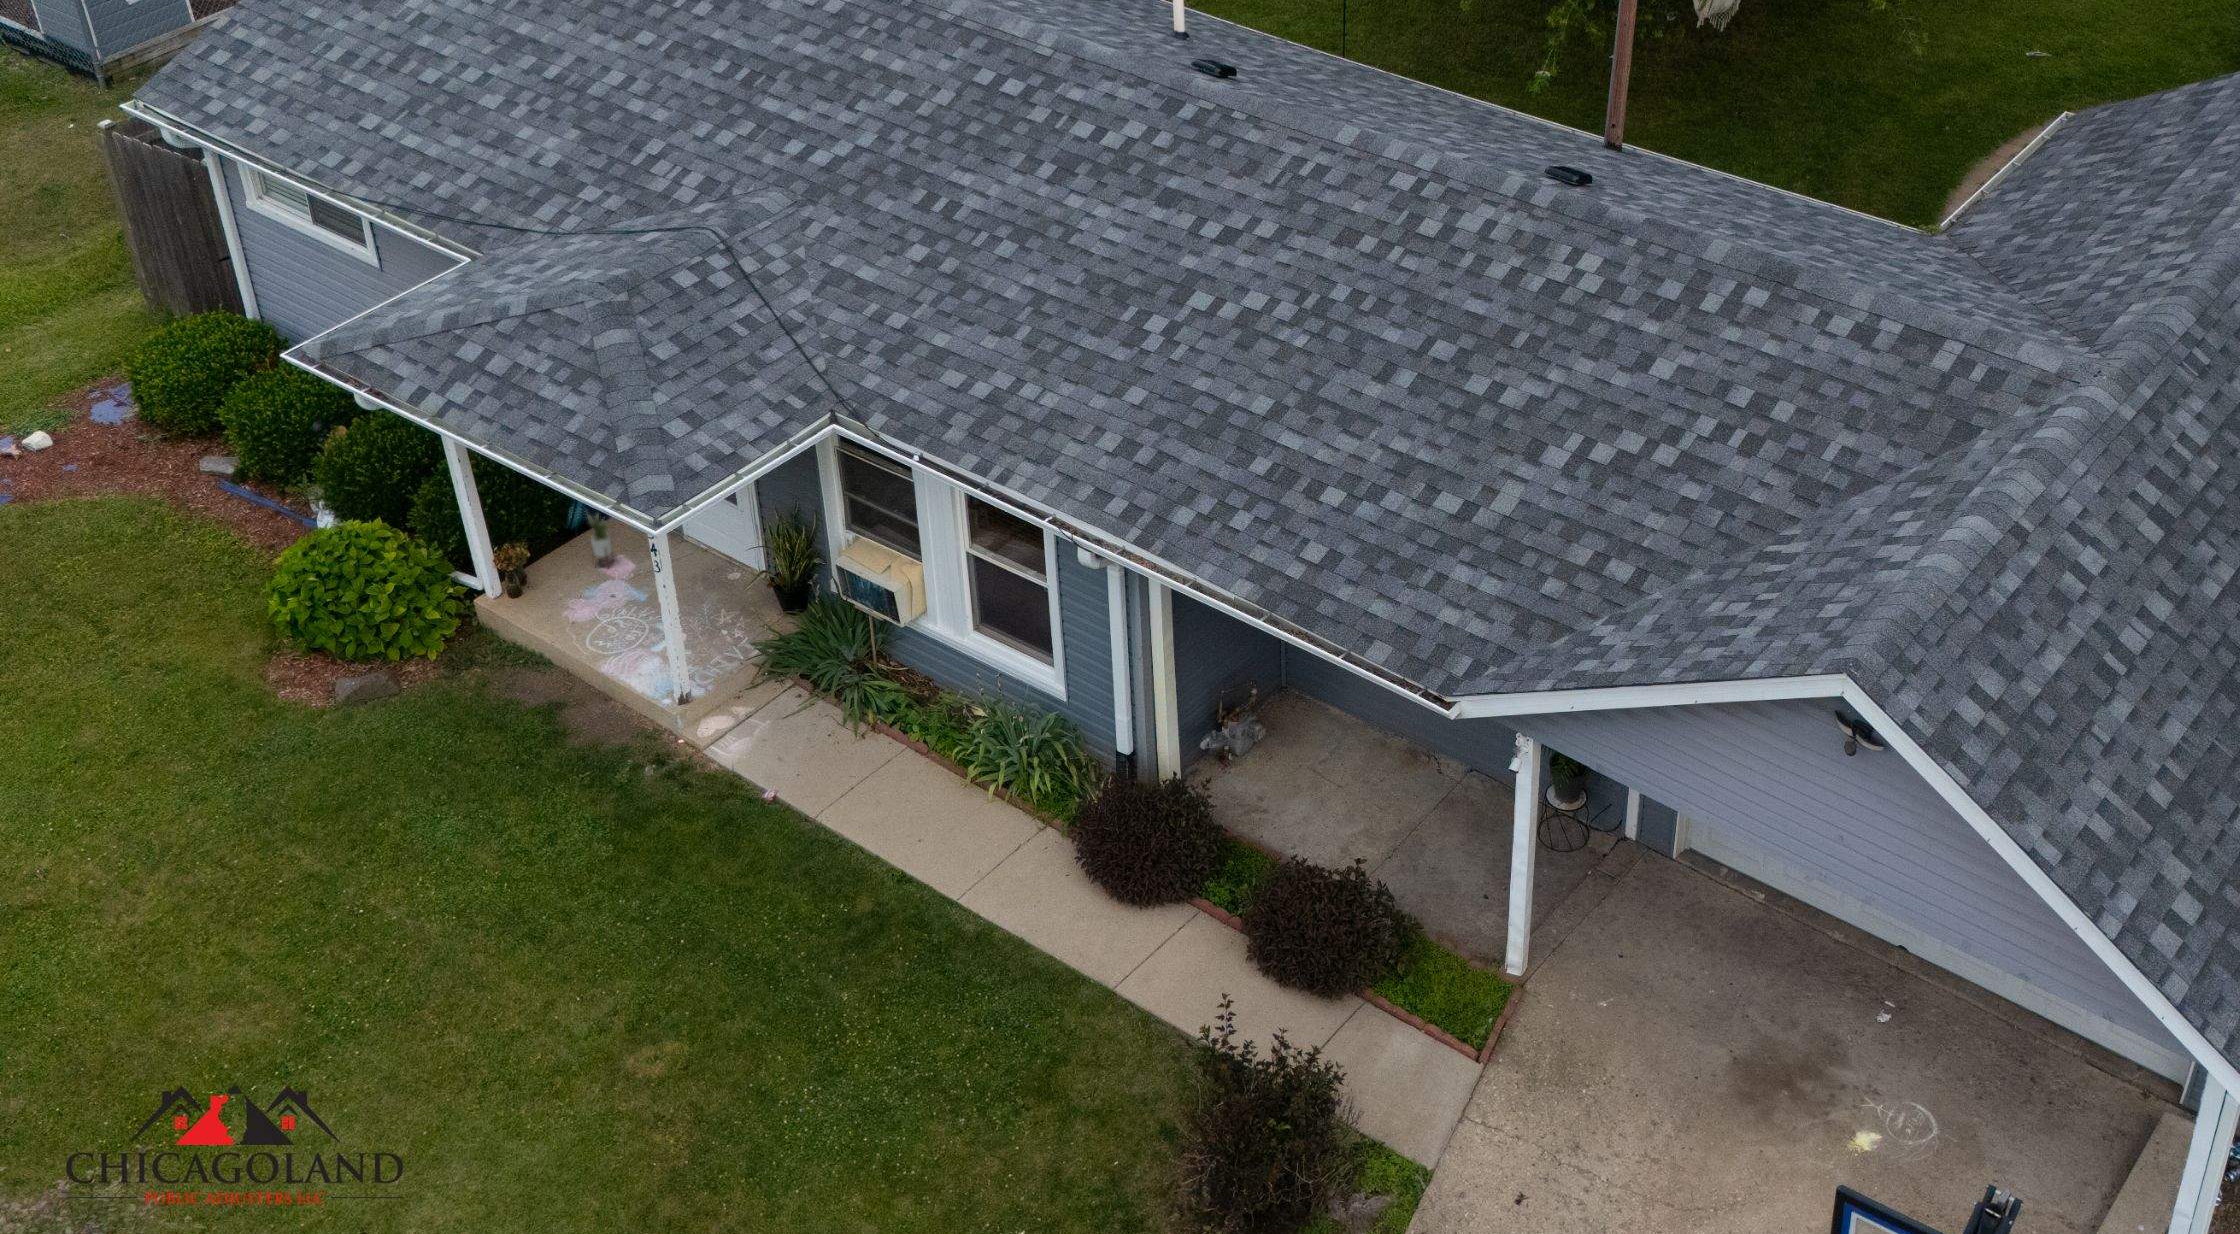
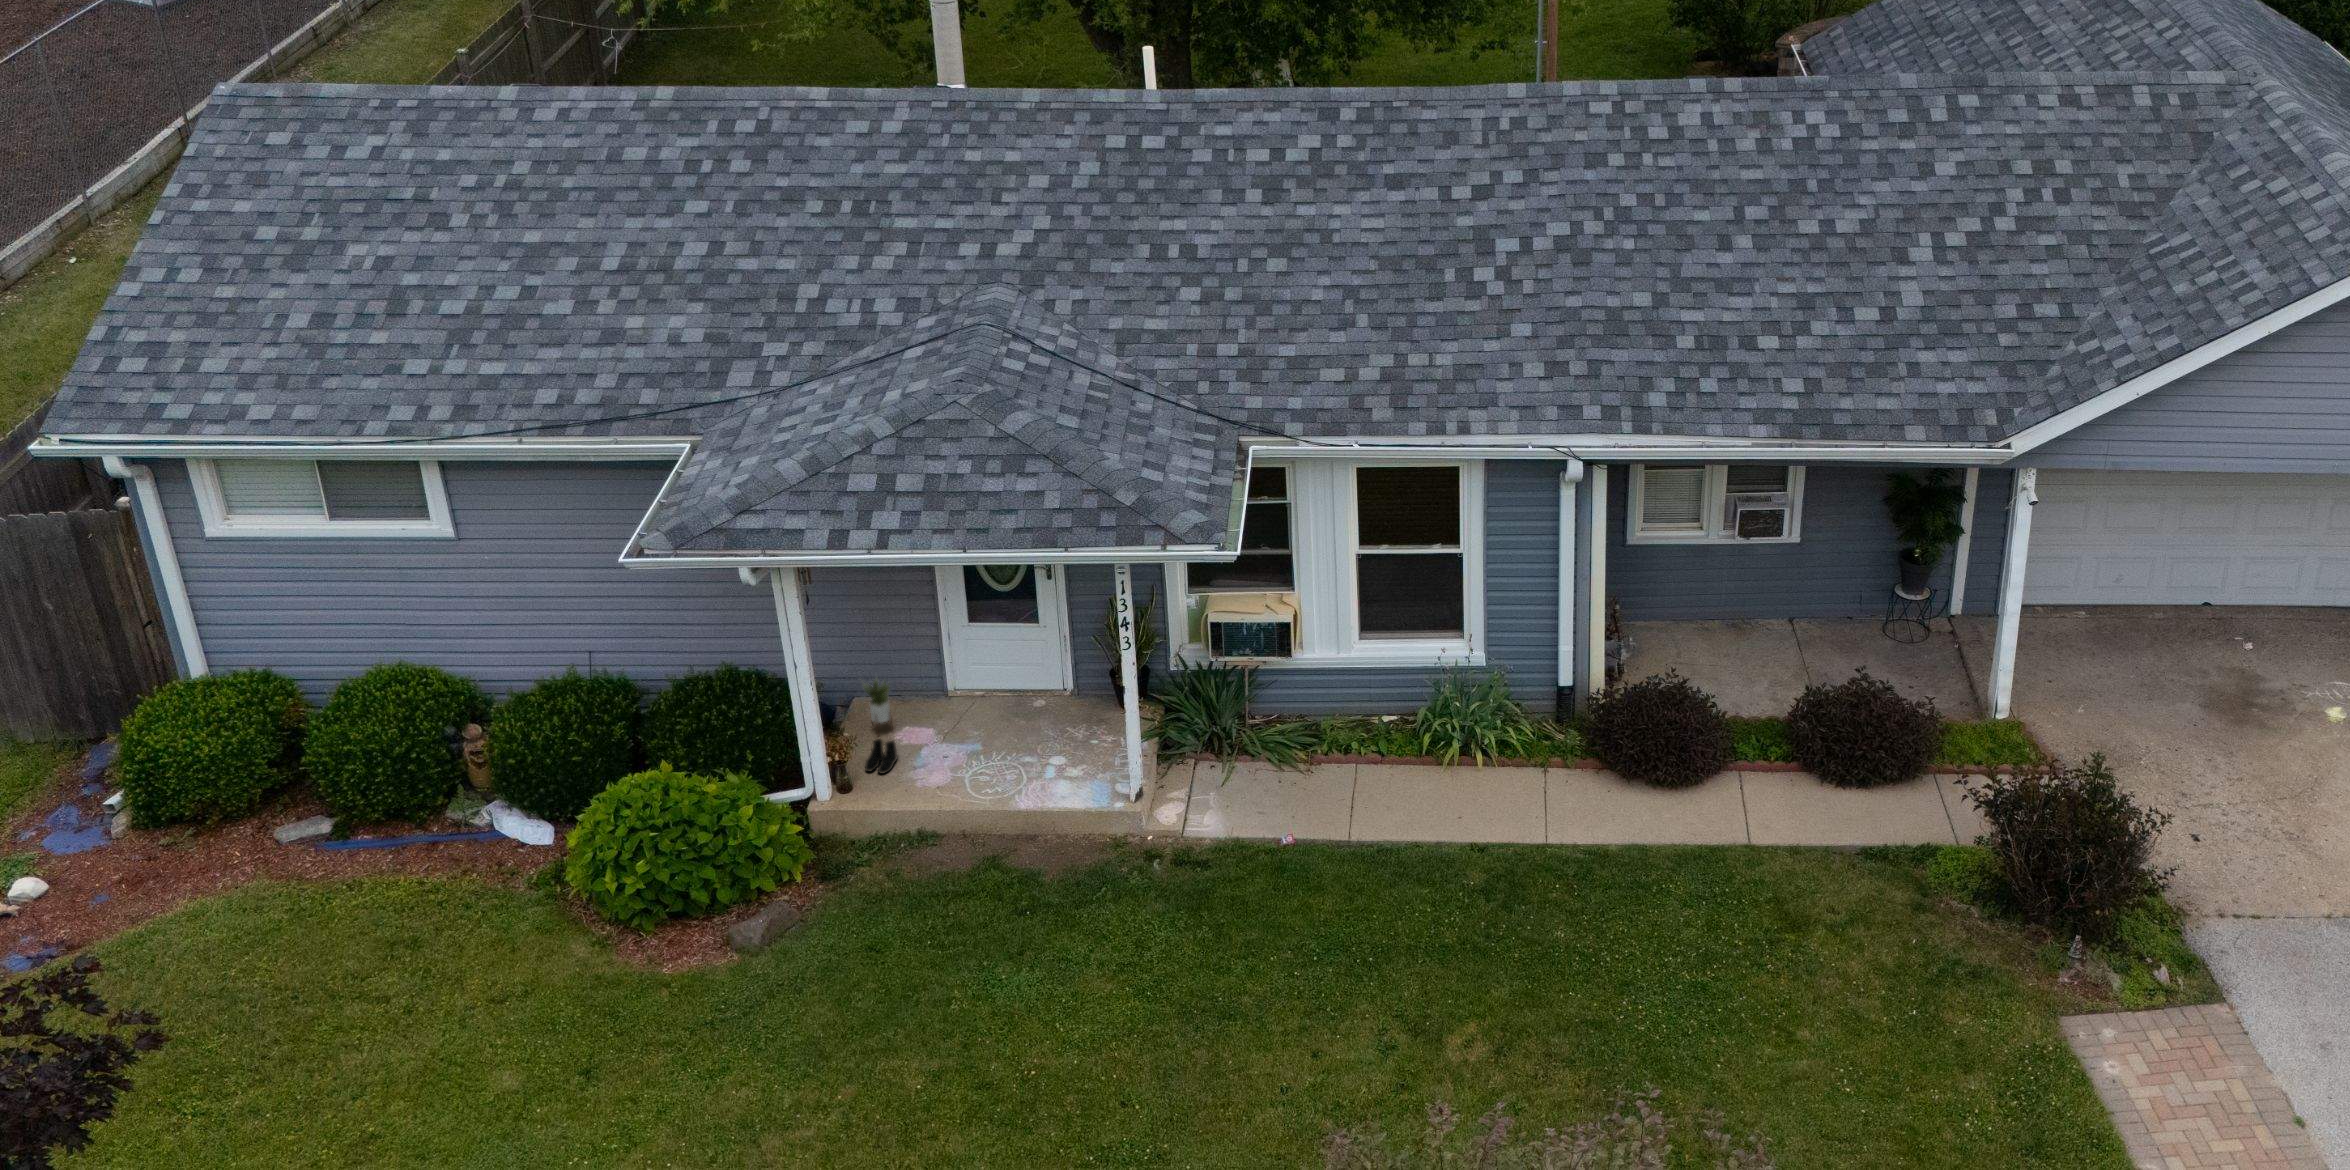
boots: none [549,568,583,600] -> present [865,739,897,773]

